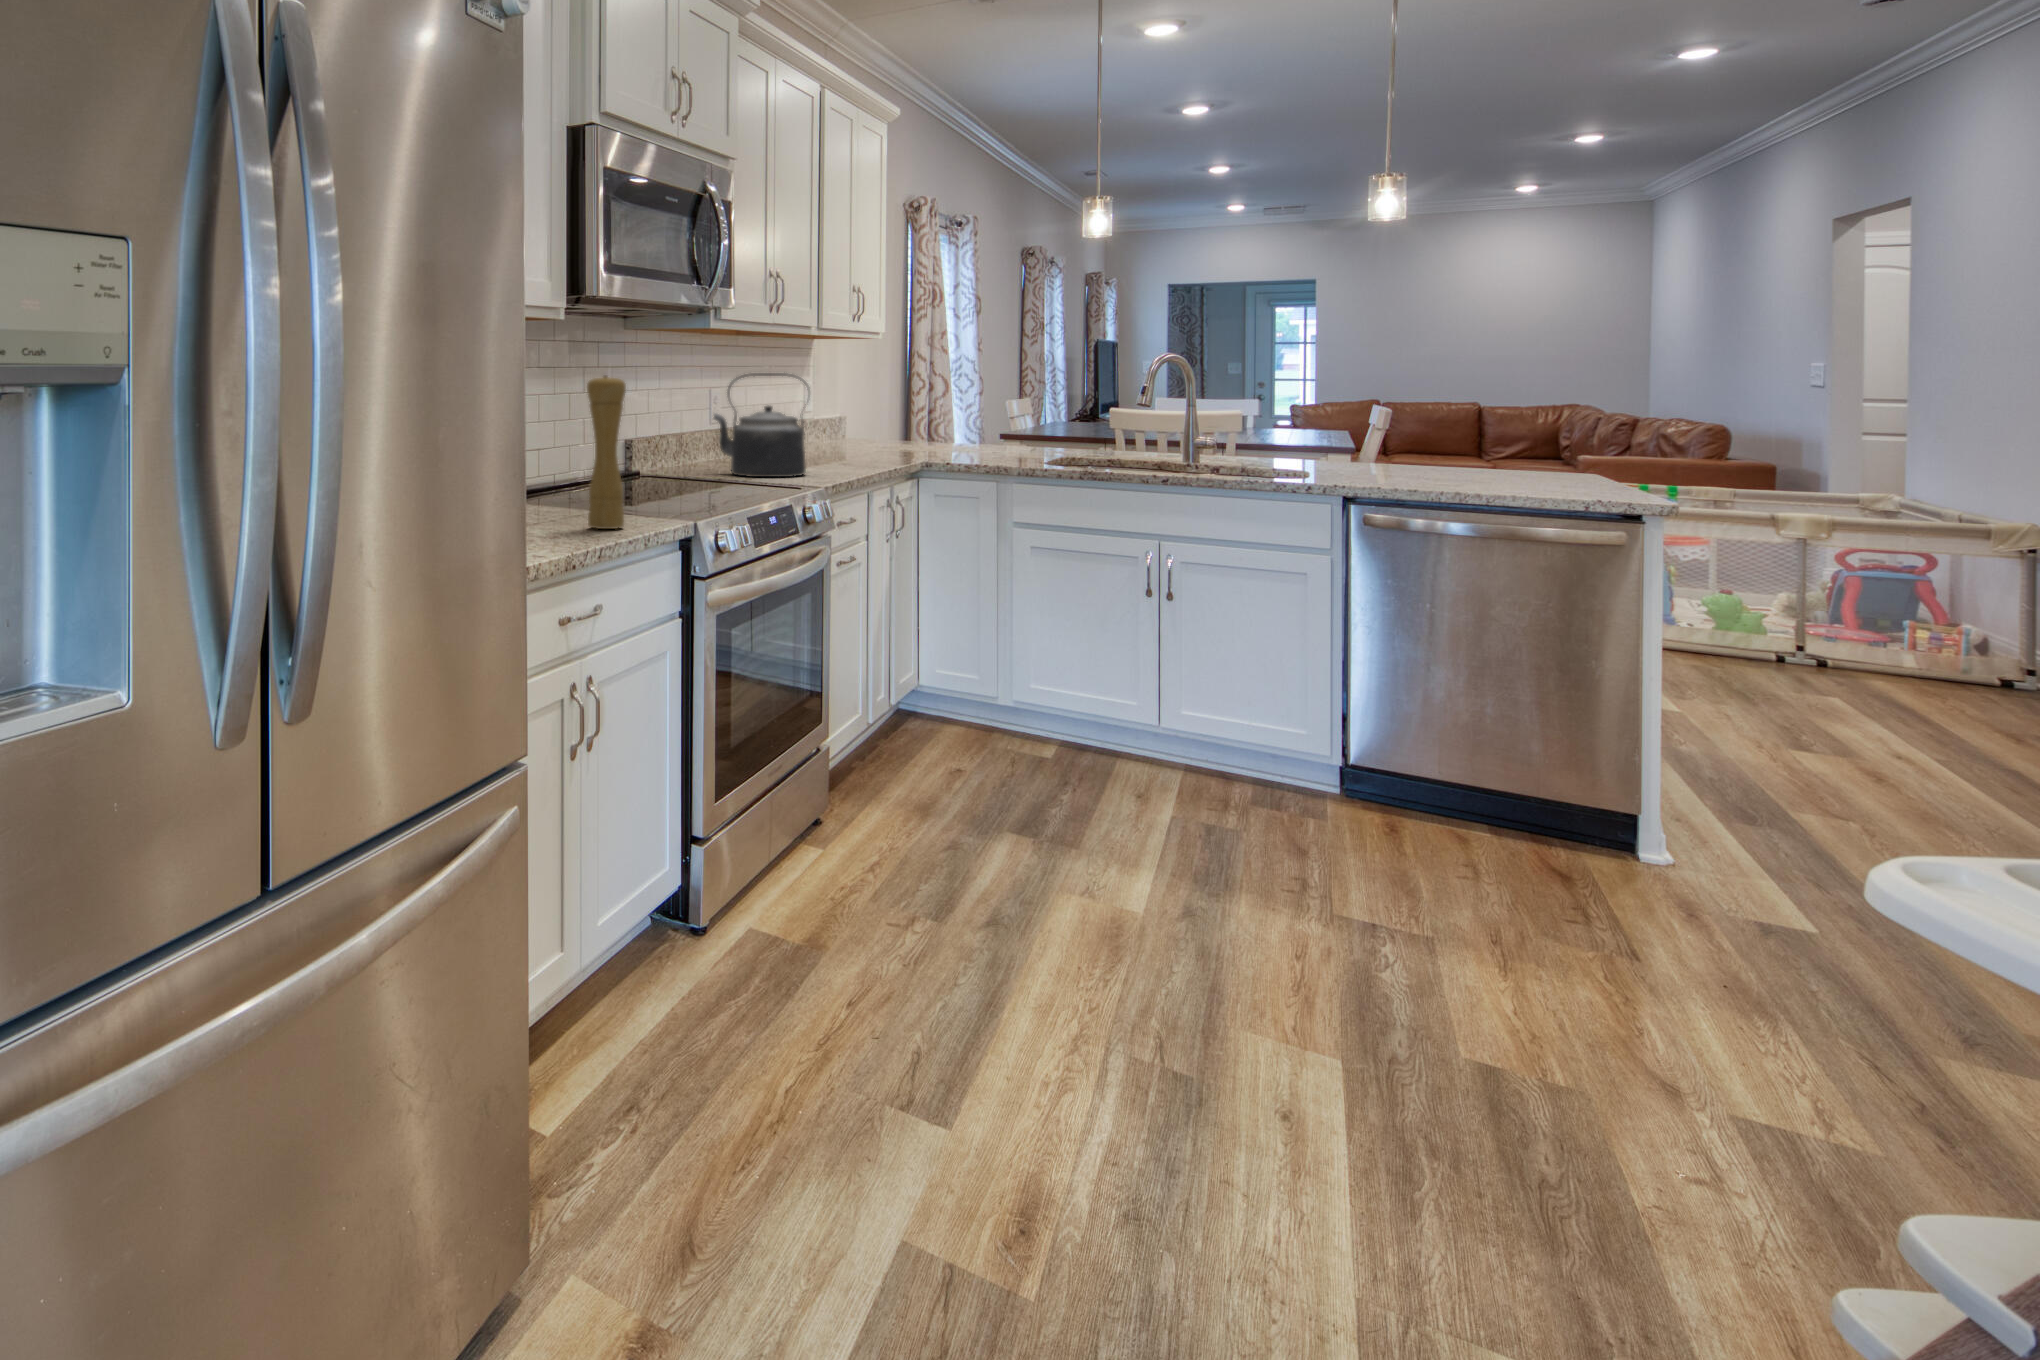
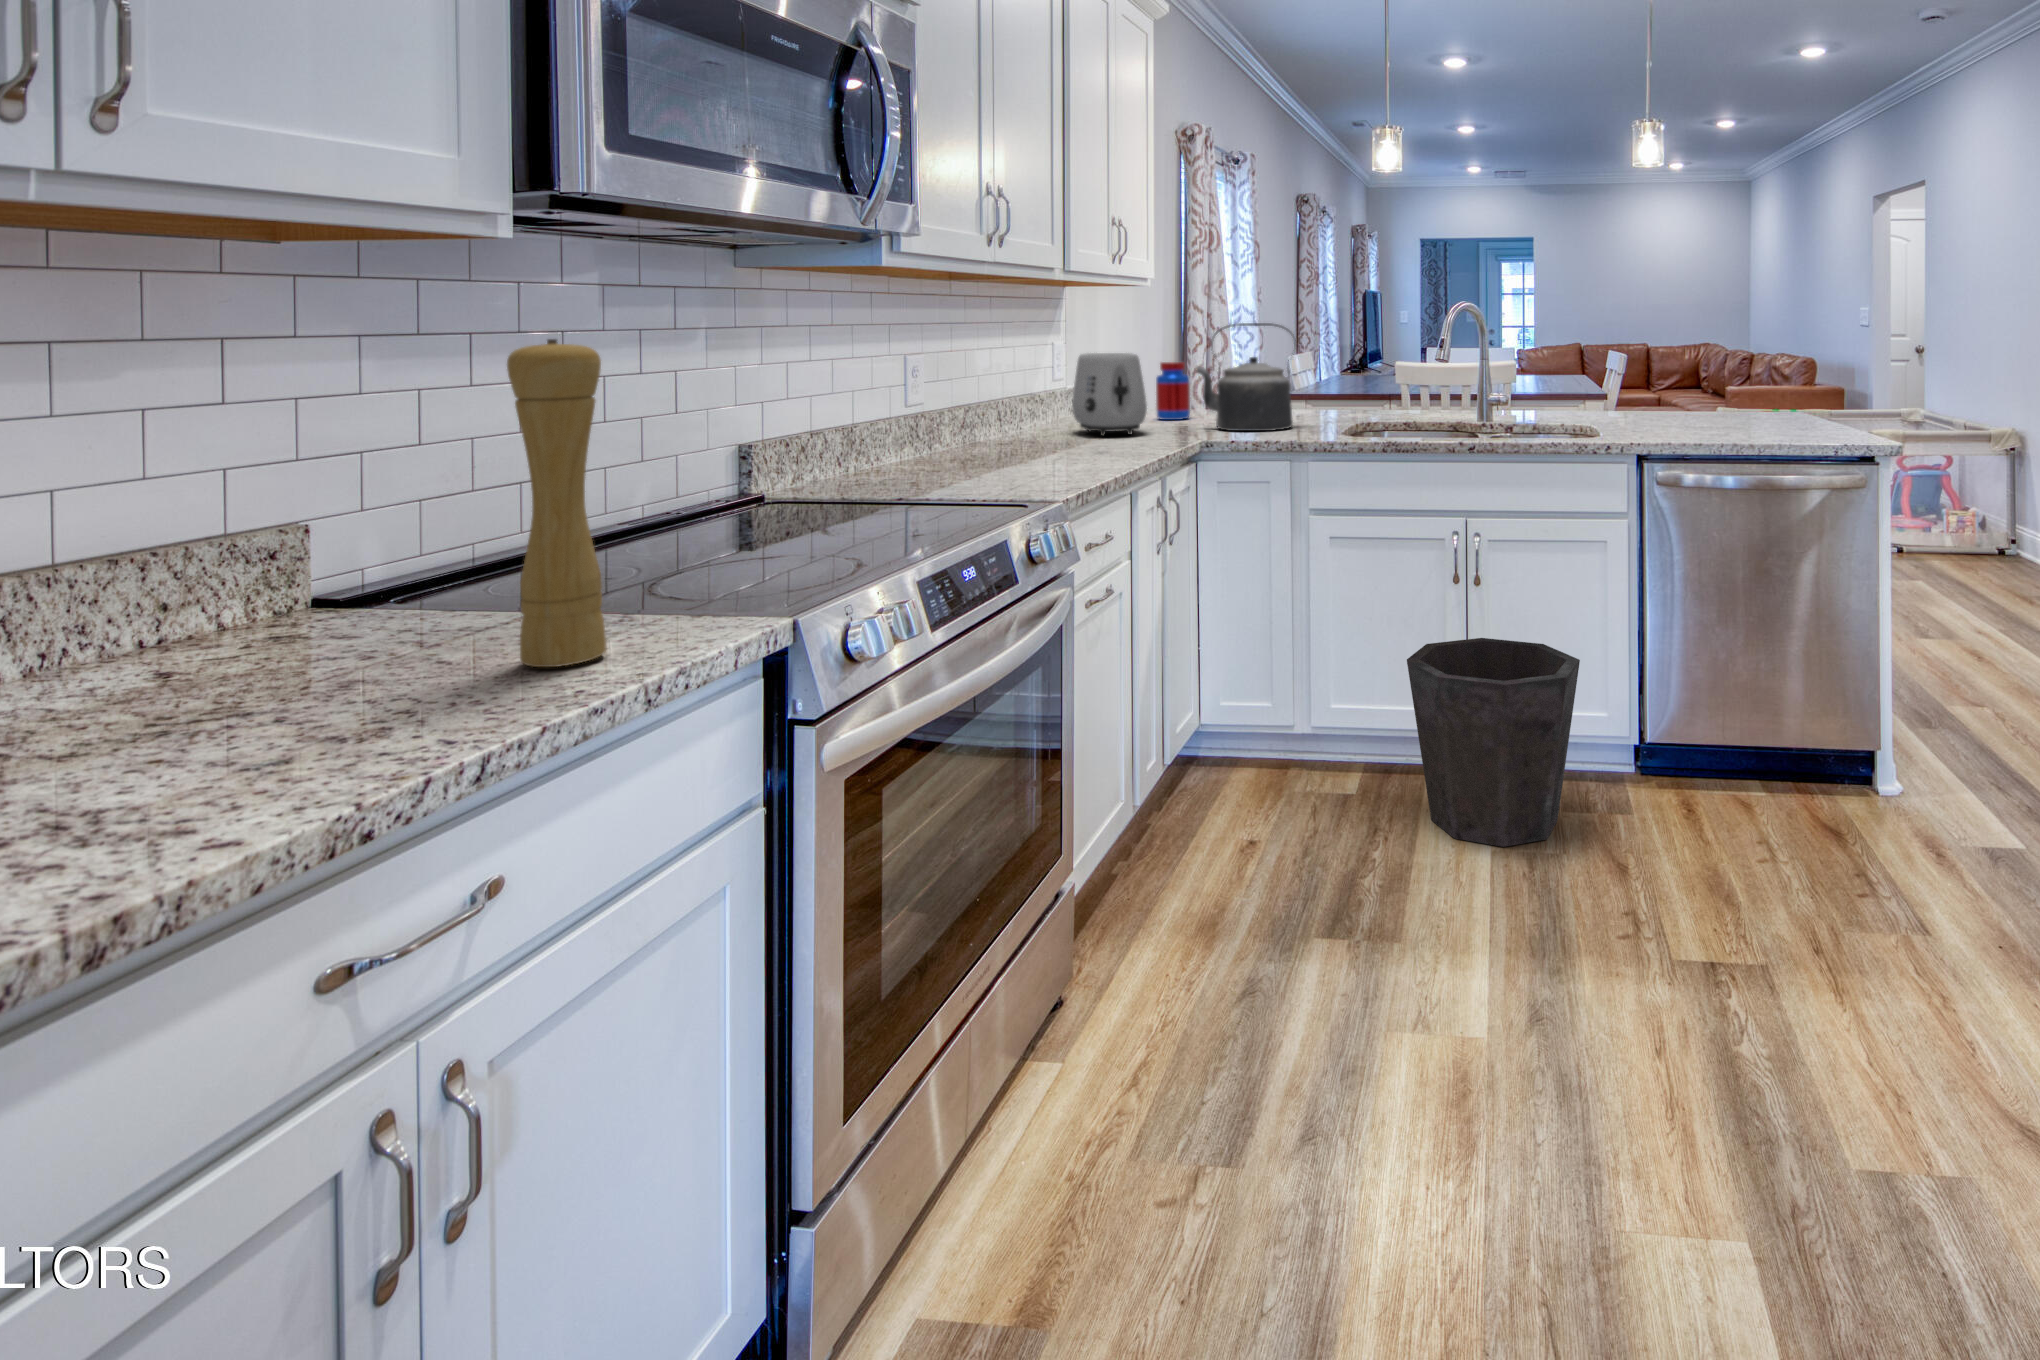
kettle: present [714,373,809,477] -> present [1197,323,1296,431]
toaster: none [818,394,878,458] -> present [1072,353,1147,436]
jar: none [885,403,913,450] -> present [1156,362,1190,420]
waste bin: none [1085,630,1236,785] -> present [1407,638,1580,847]

